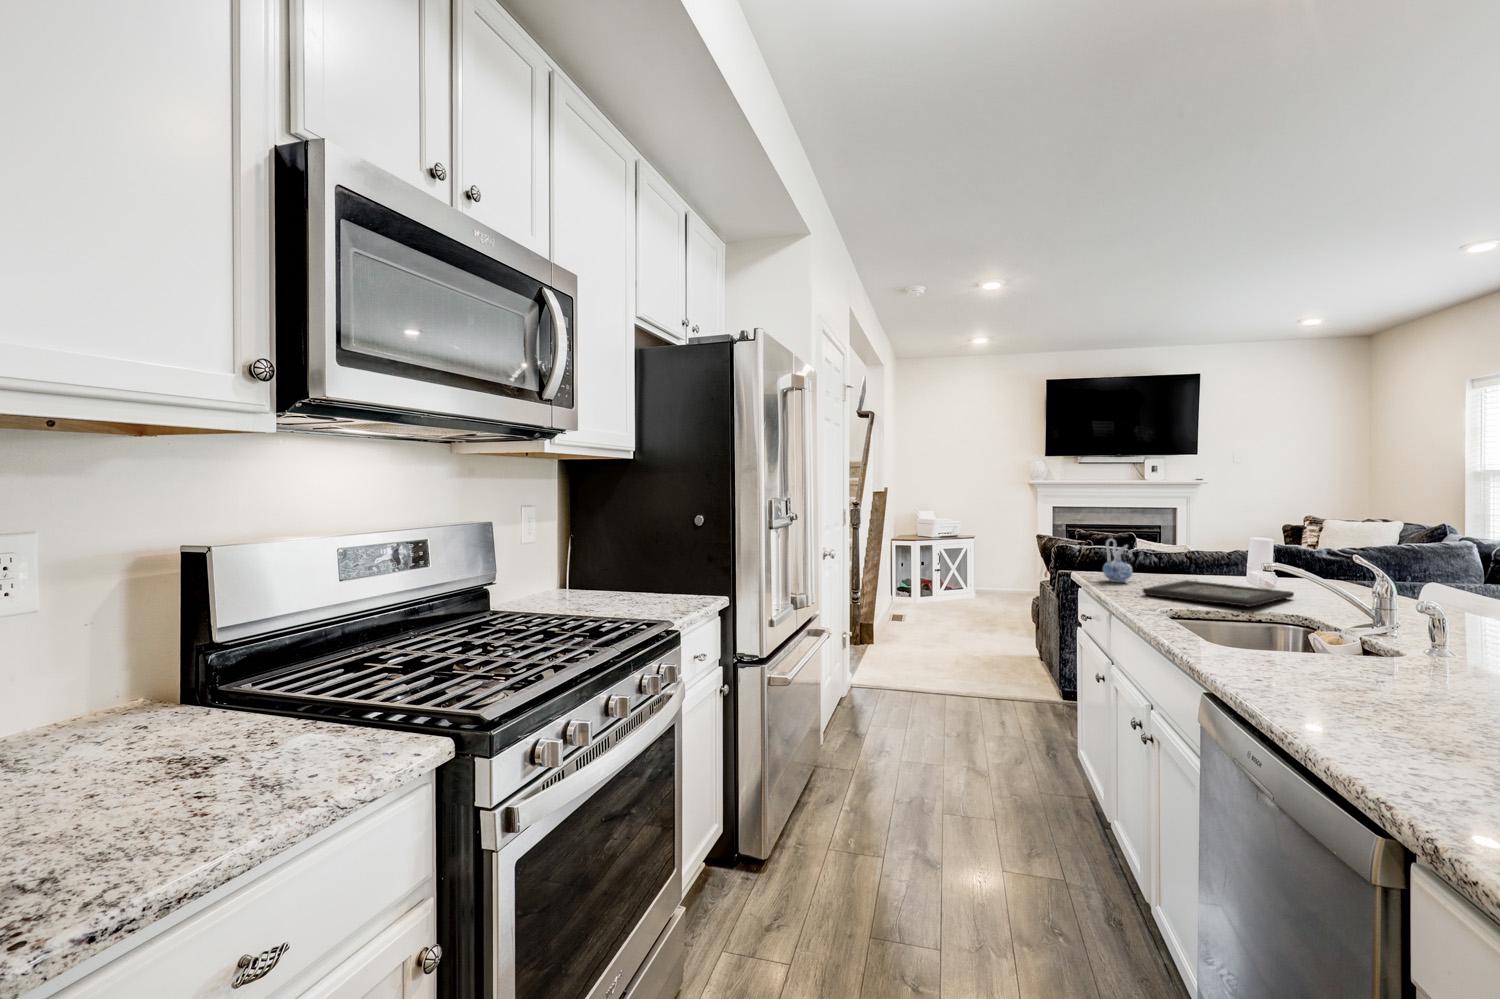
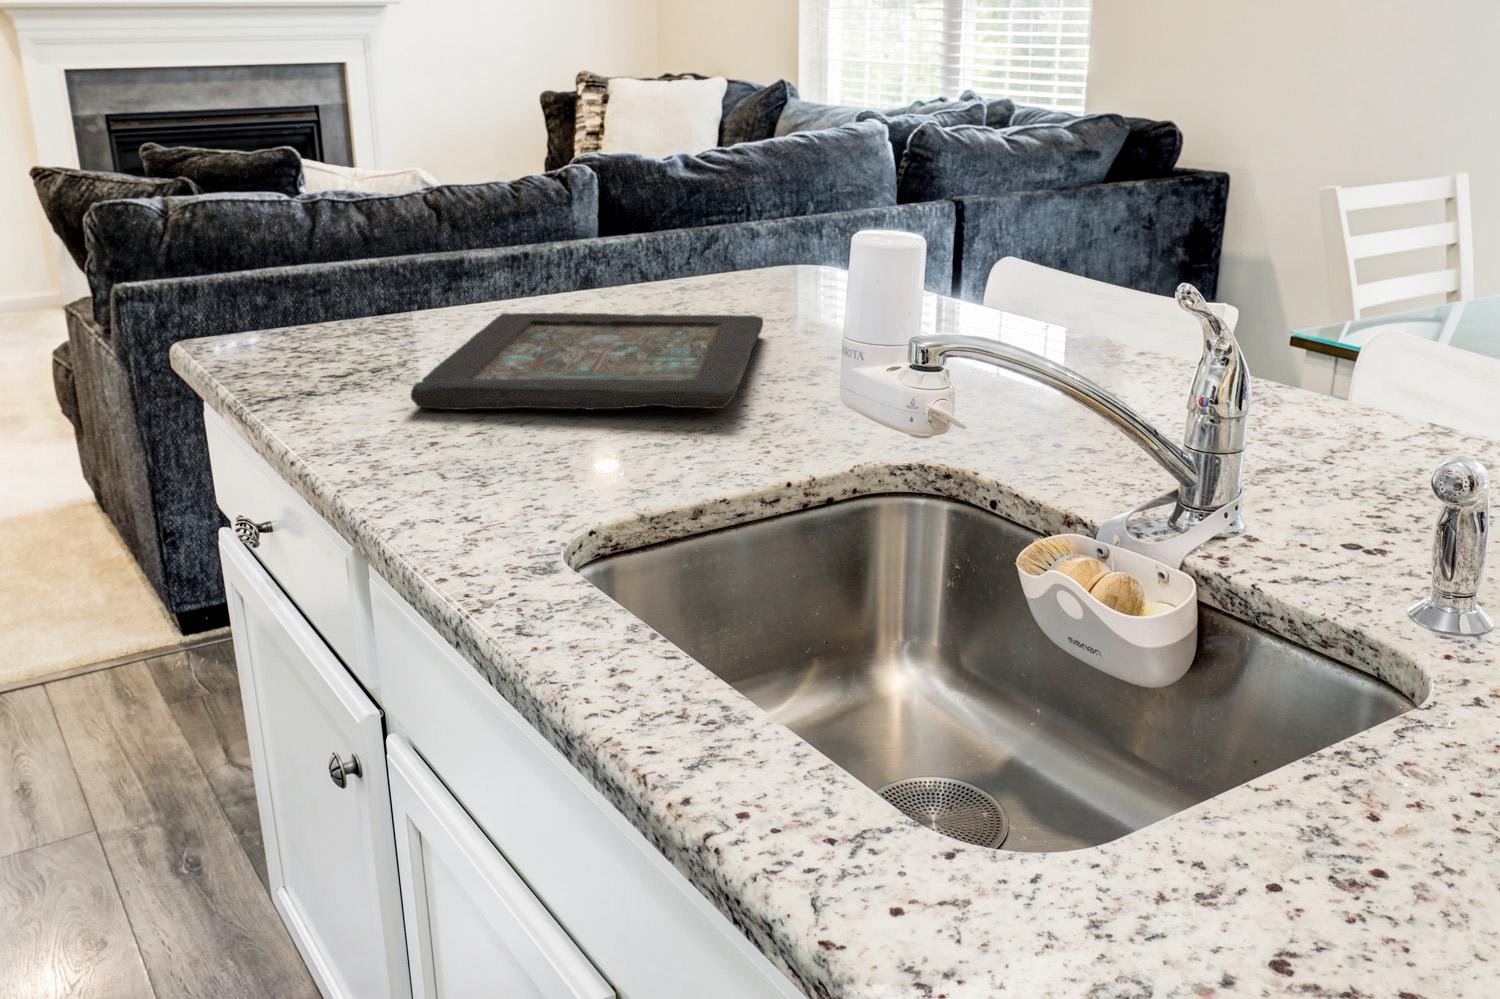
ceramic pitcher: present [1103,539,1132,582] -> none [256,204,351,354]

